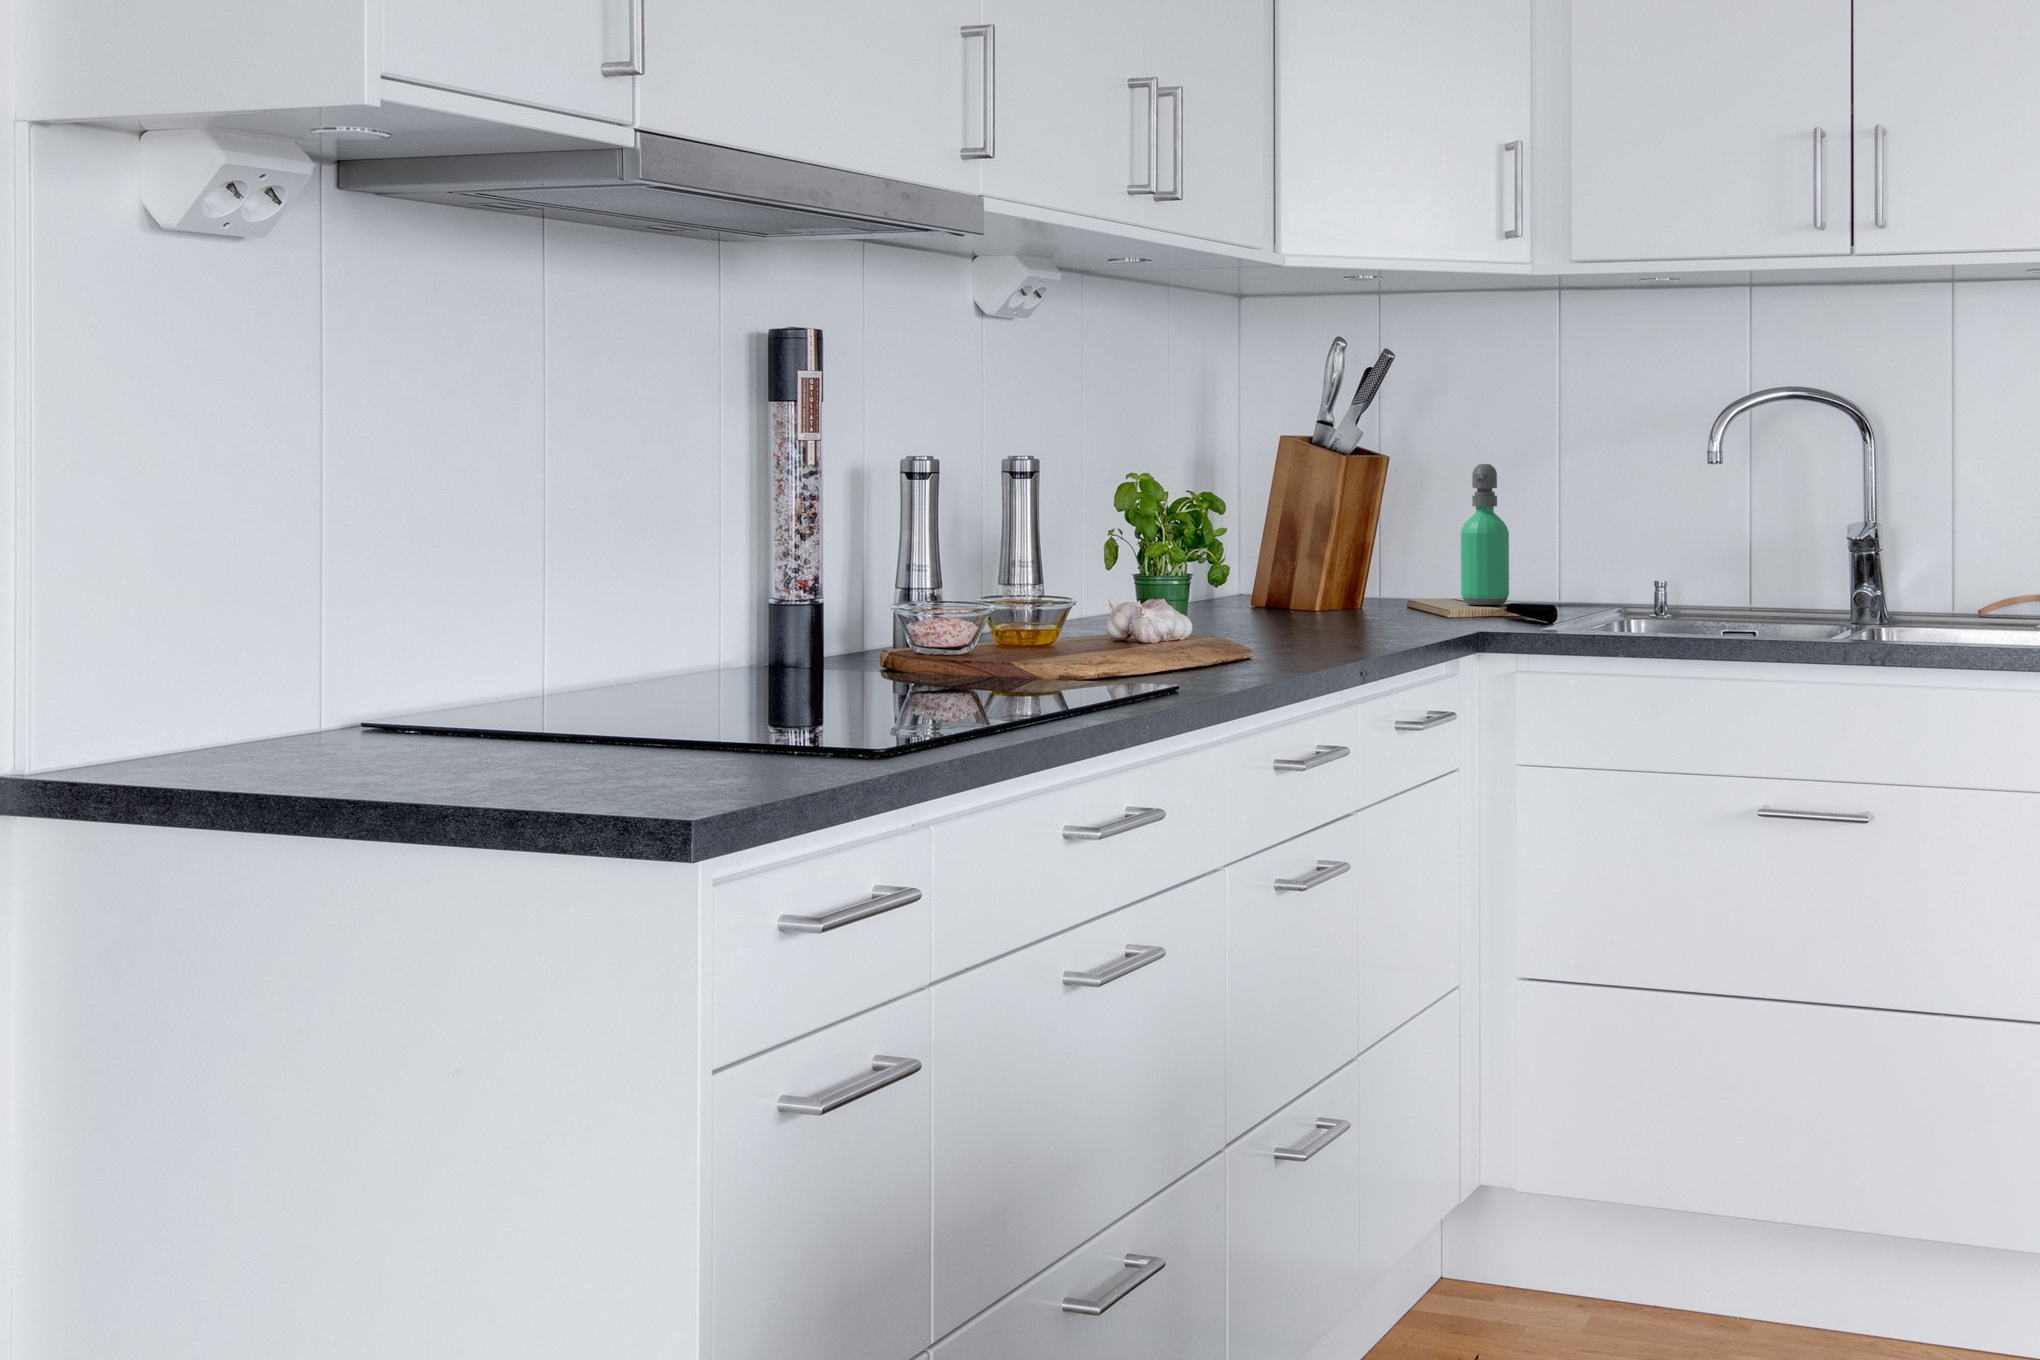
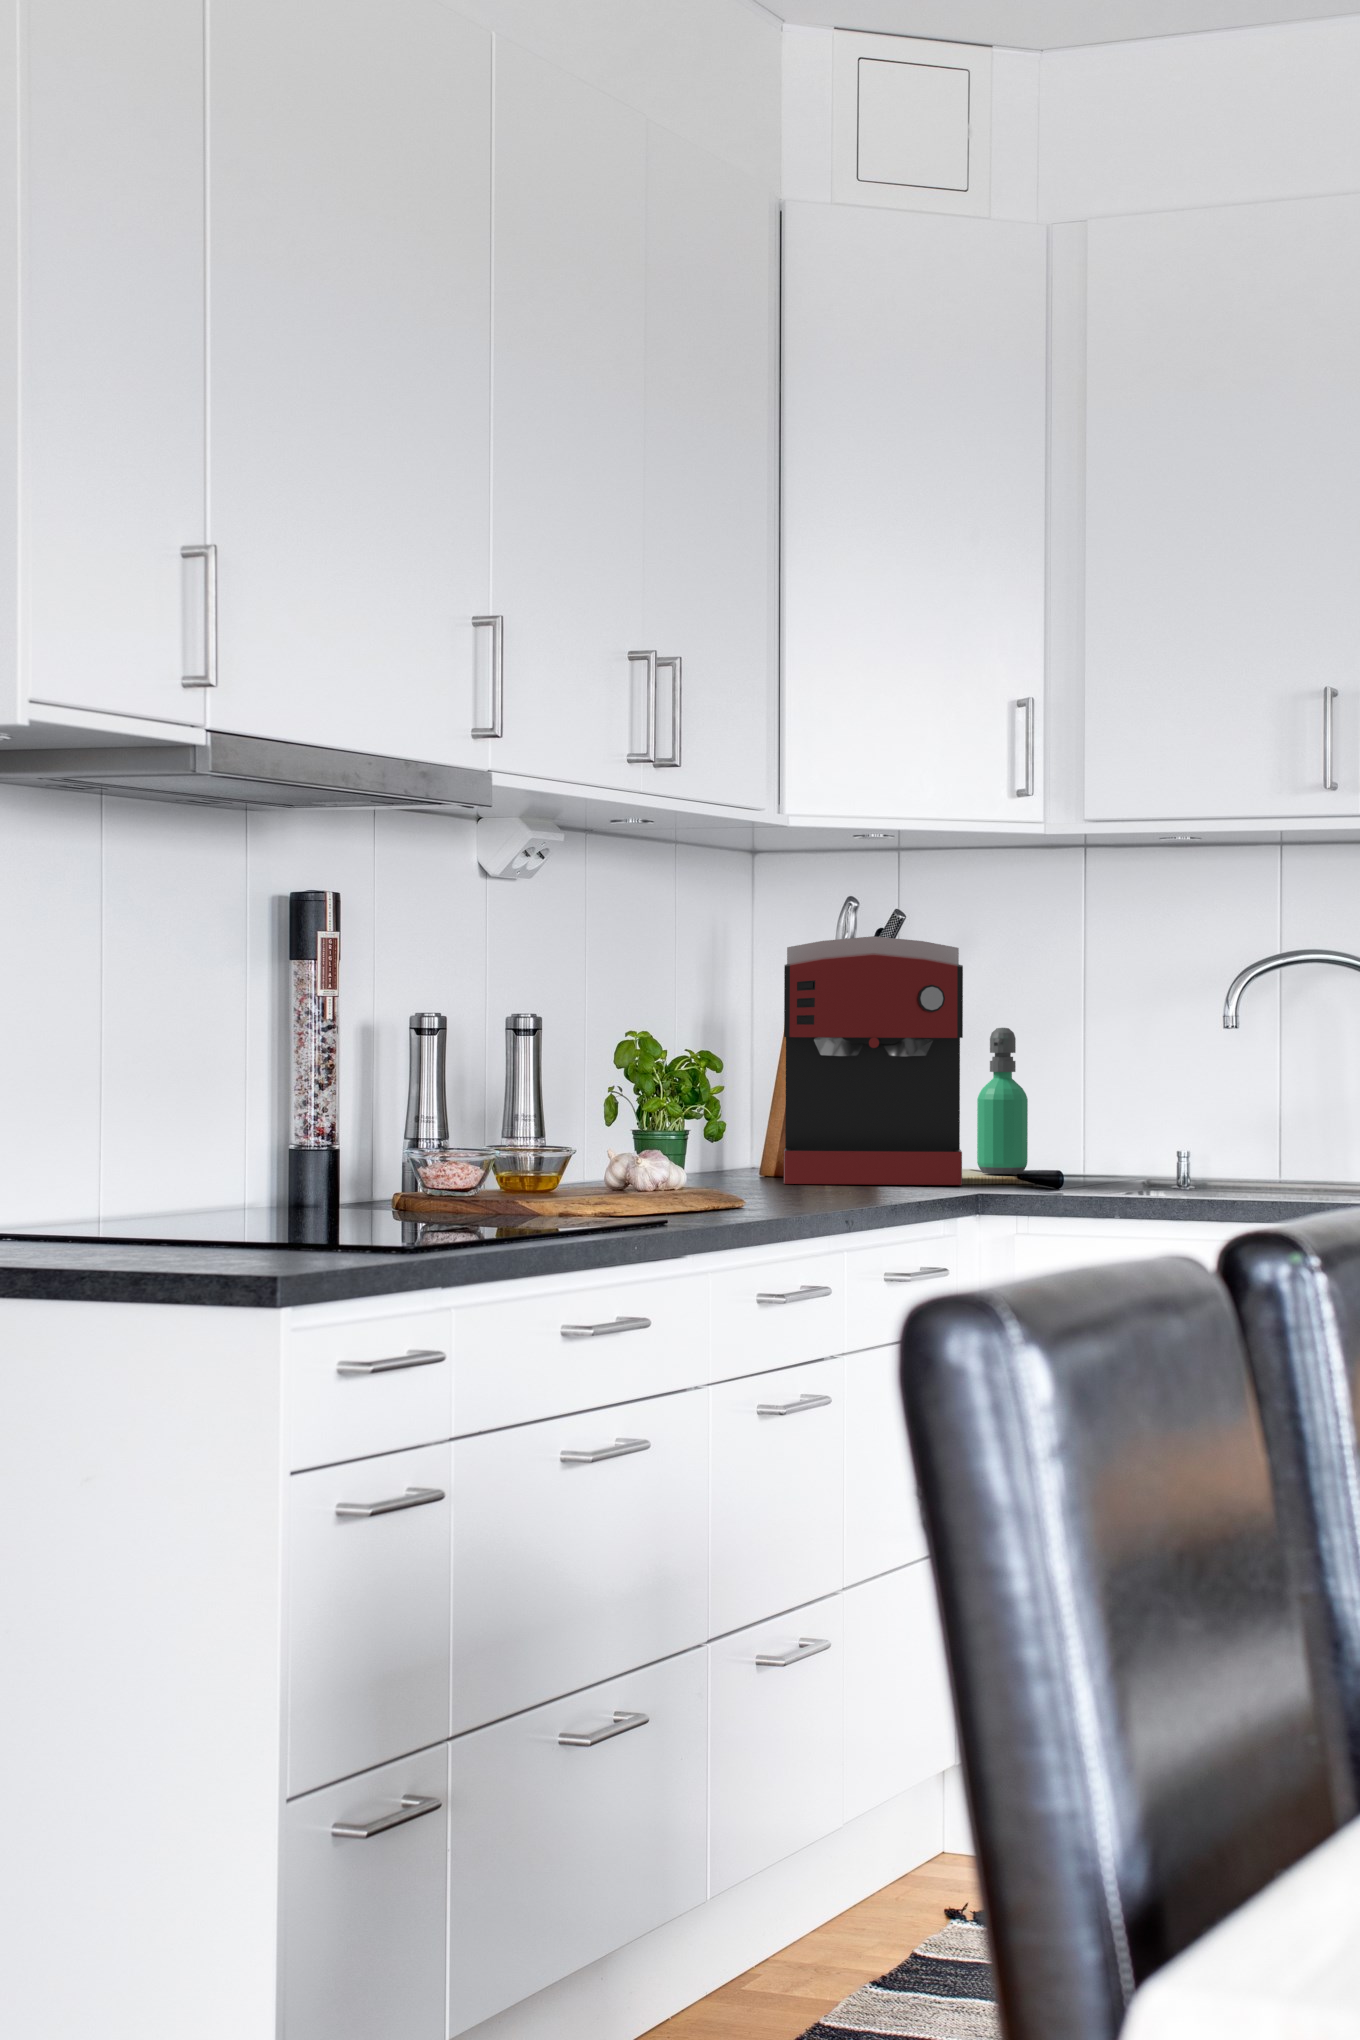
coffee maker: none [1280,376,1458,621] -> present [784,936,963,1185]

